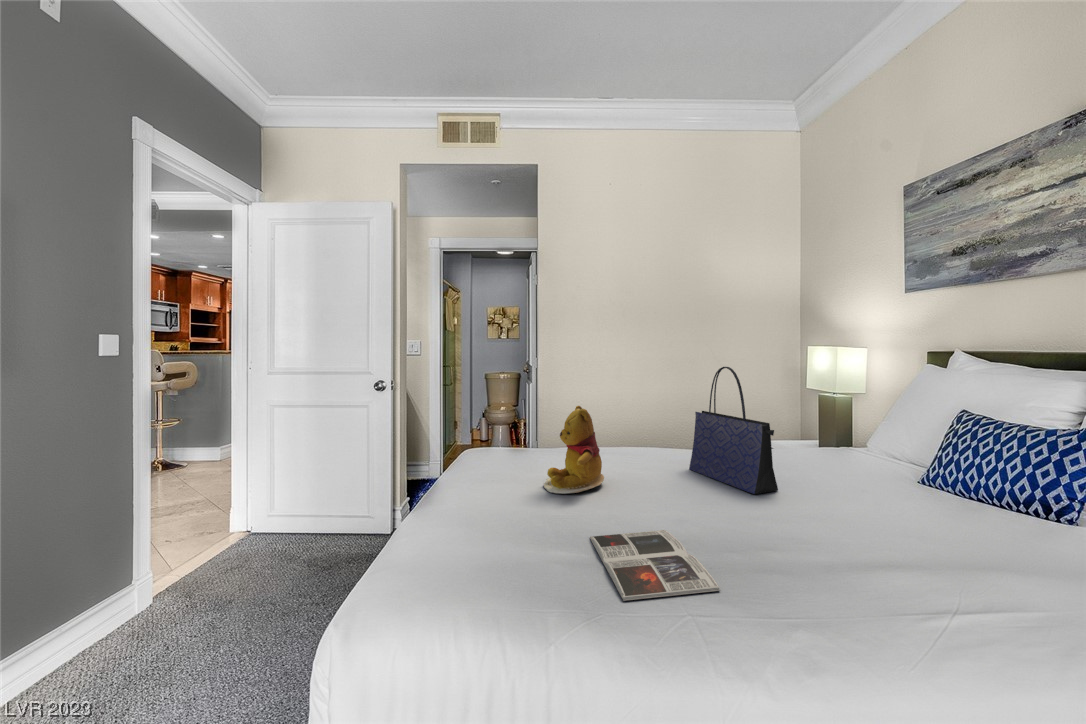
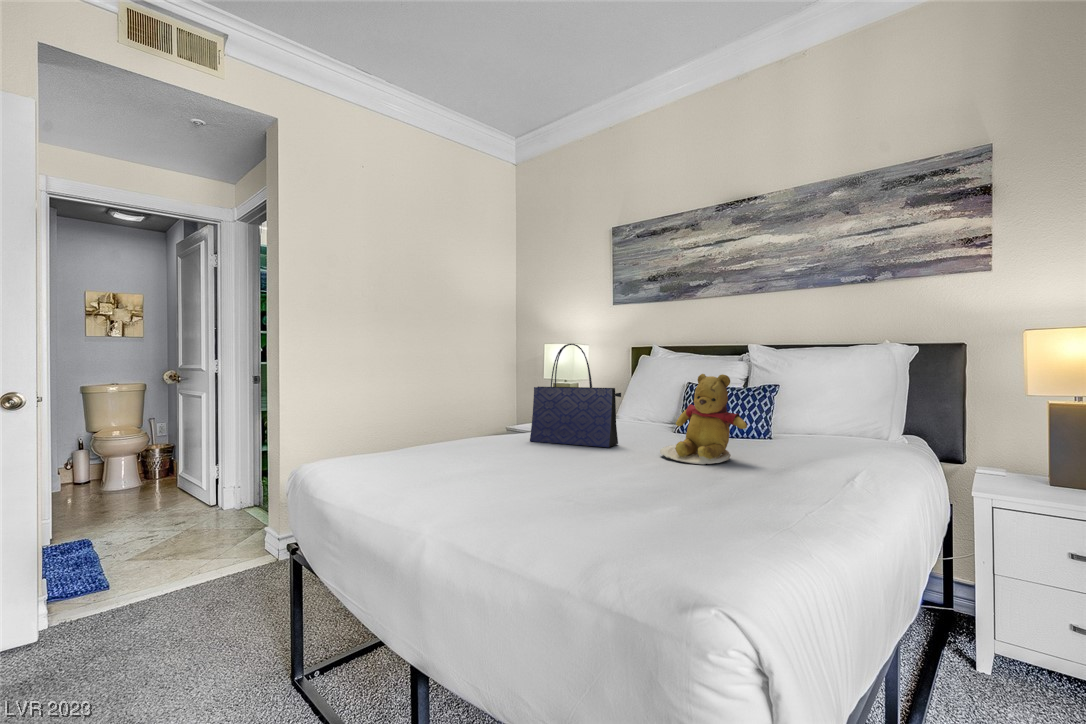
teddy bear: present [544,406,604,494] -> present [660,374,747,464]
magazine: present [590,530,720,601] -> none [553,470,698,504]

